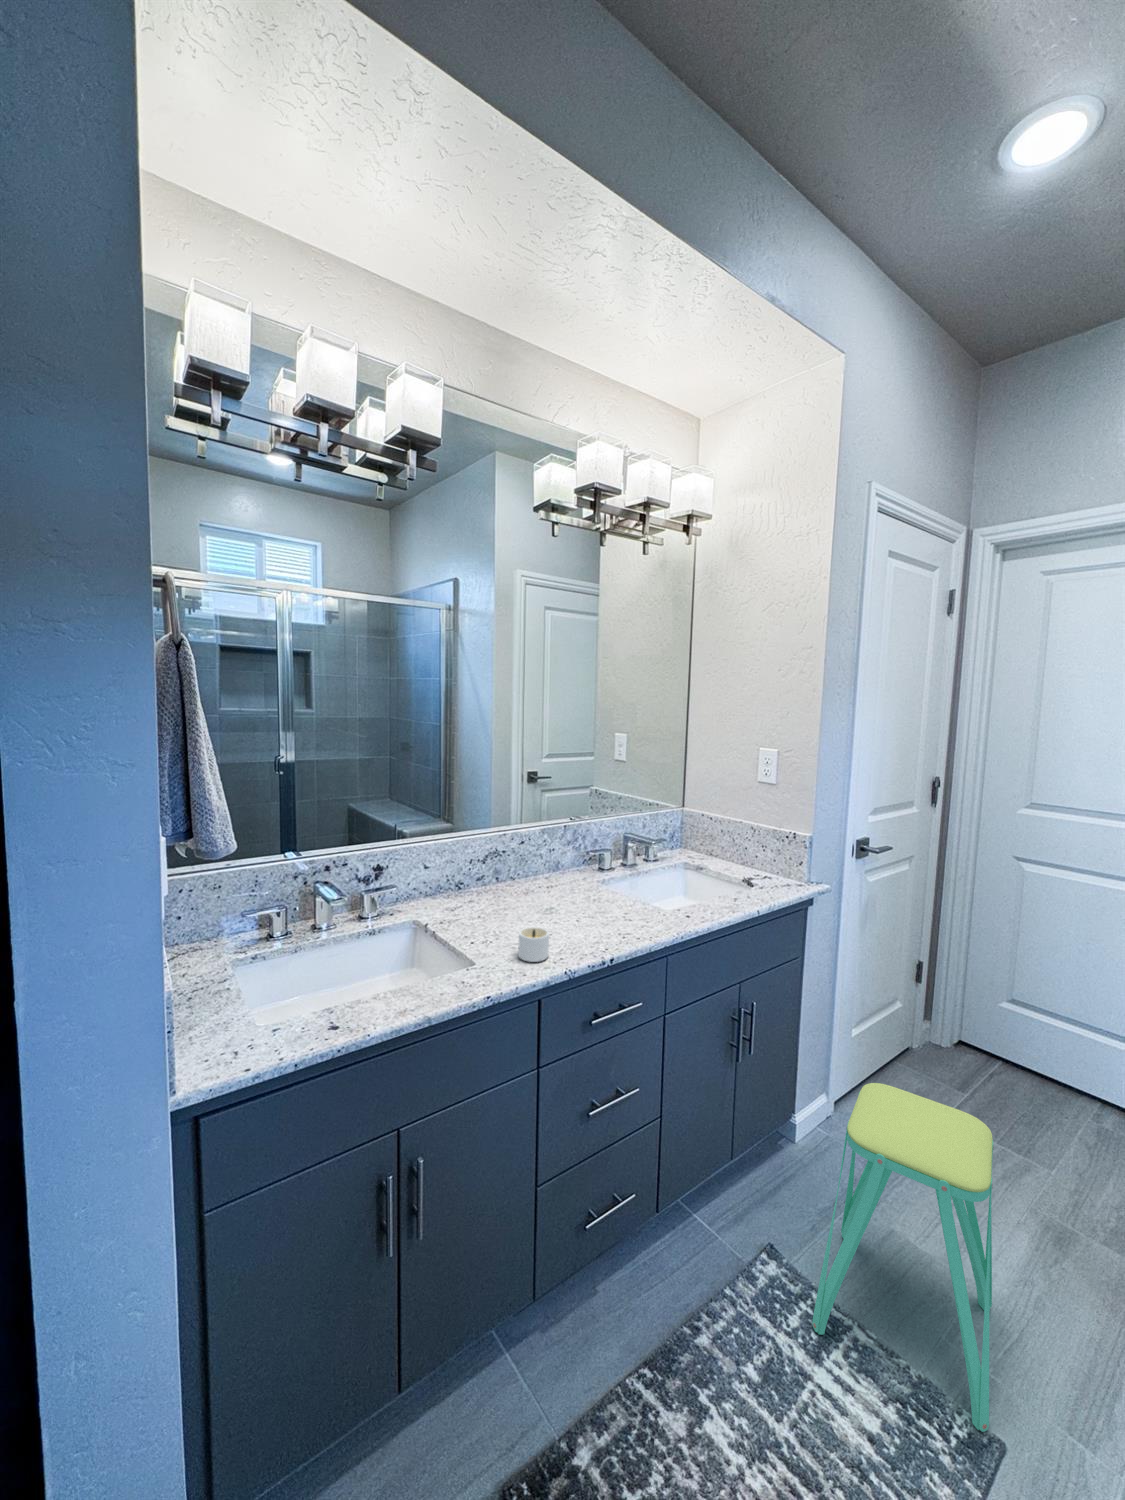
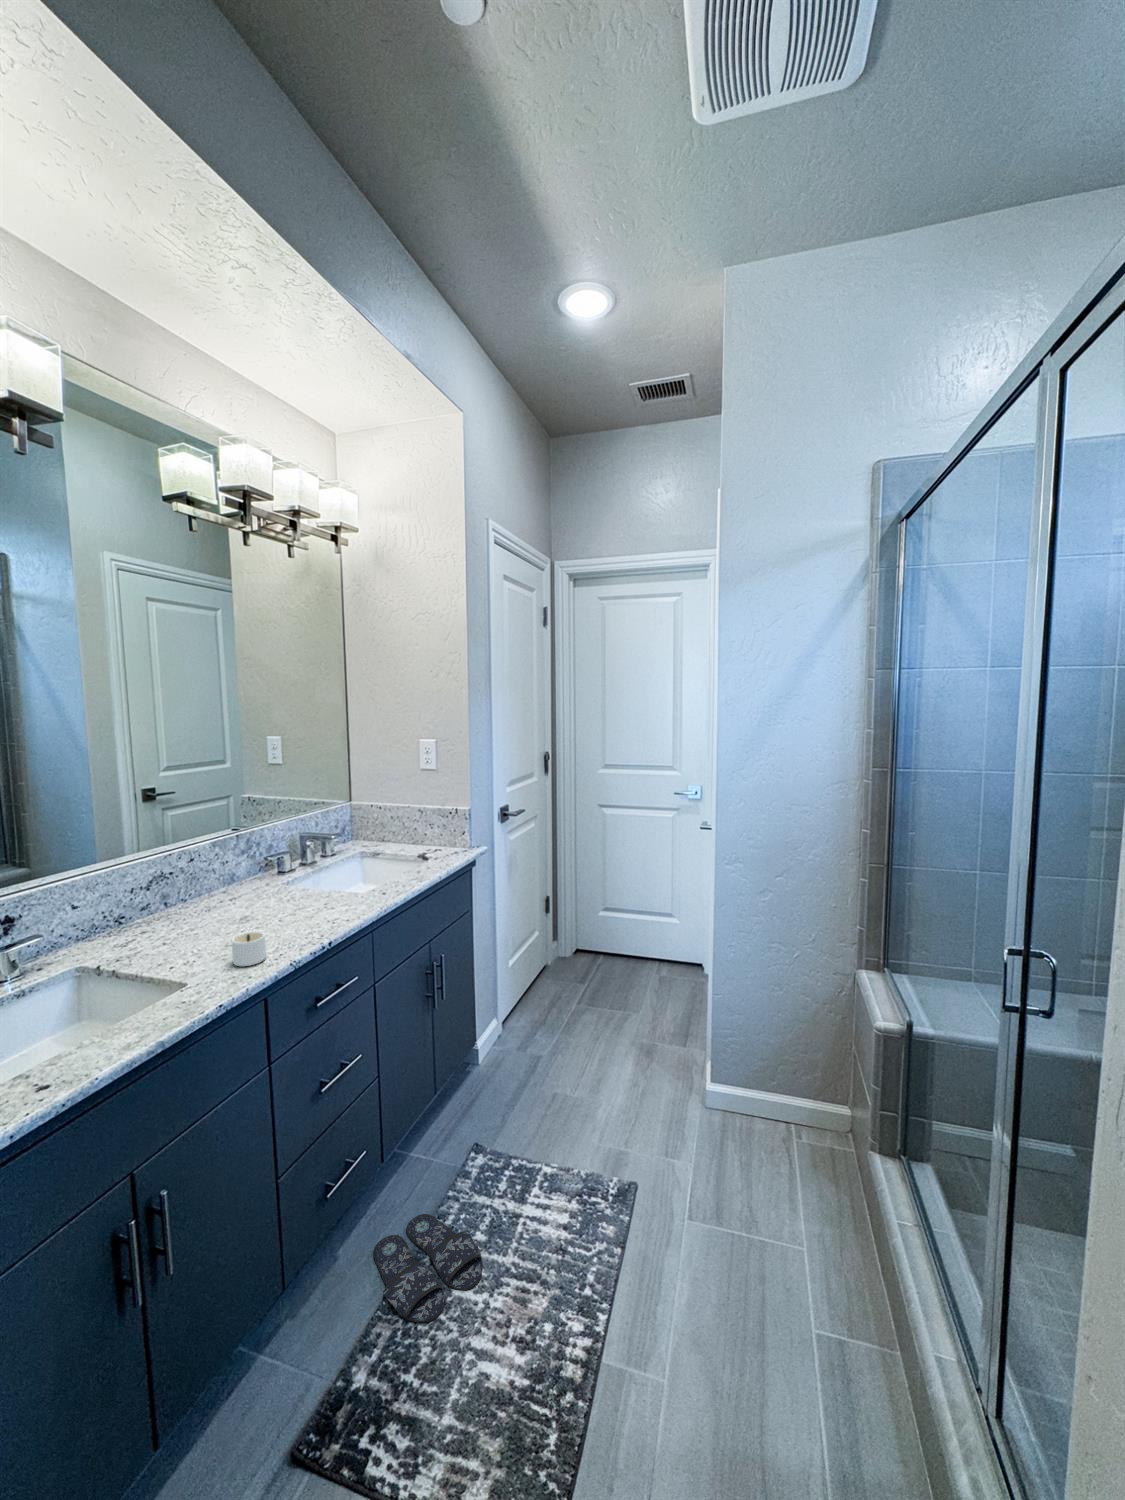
stool: present [812,1083,994,1432] -> none [515,984,628,1186]
slippers: none [629,1296,748,1444] -> present [373,1214,483,1322]

